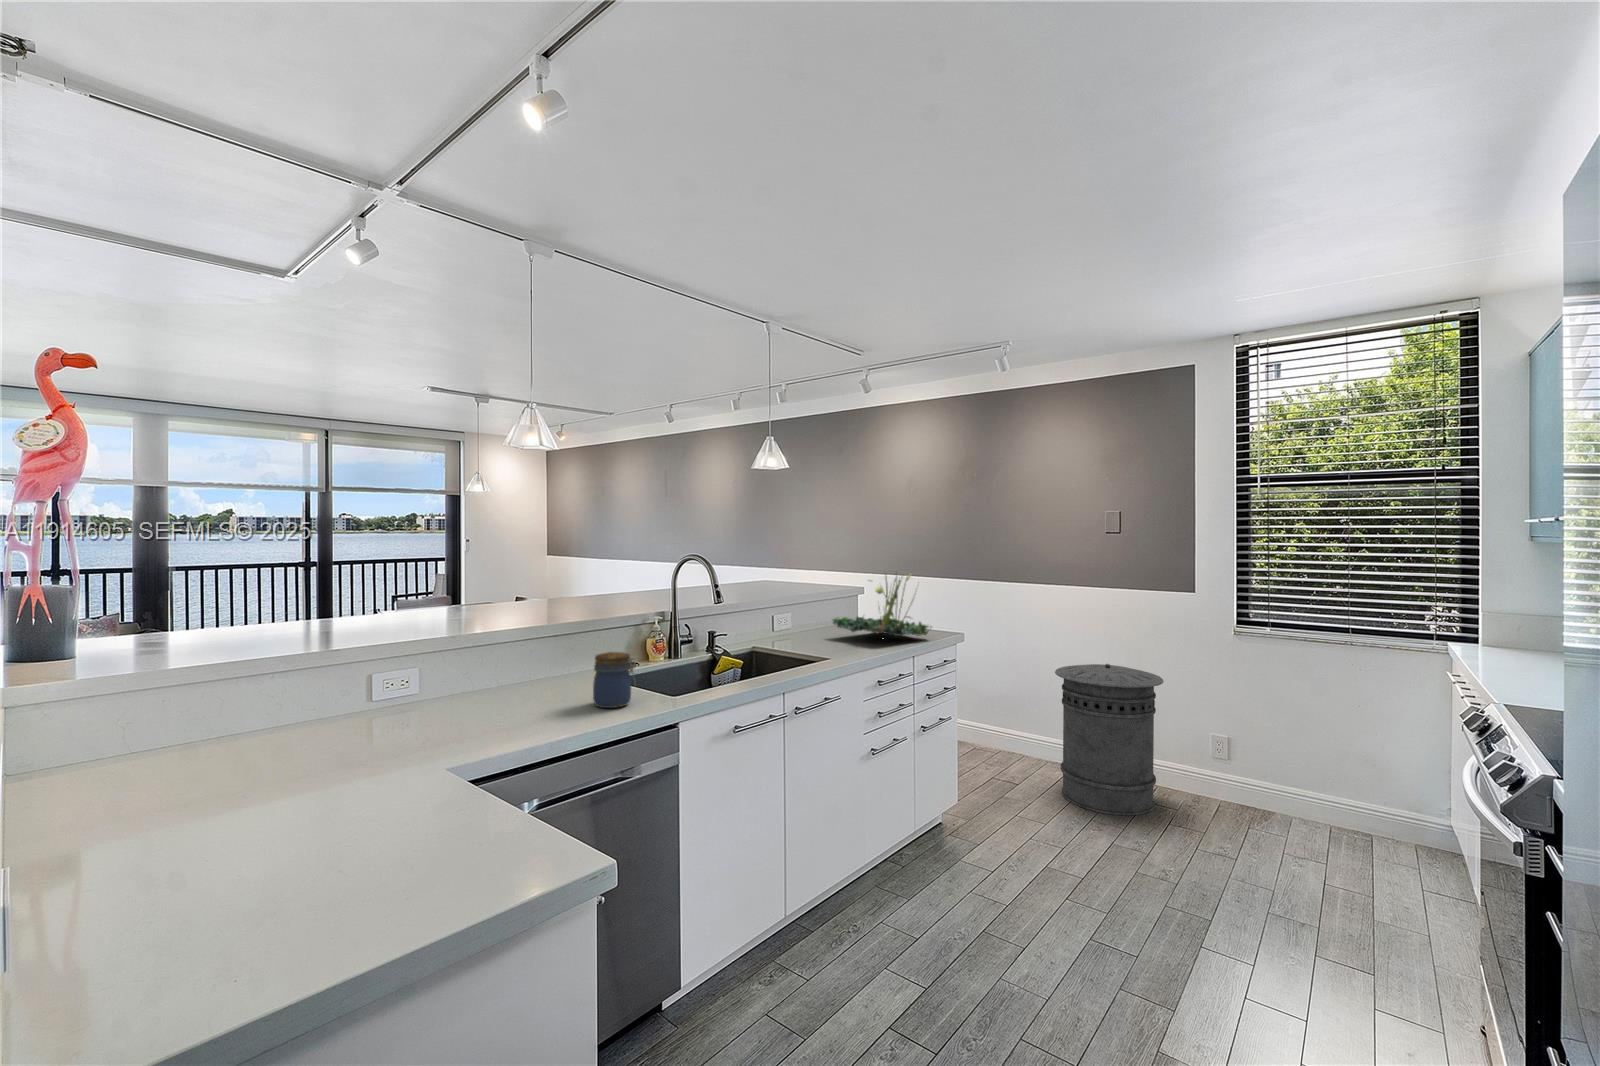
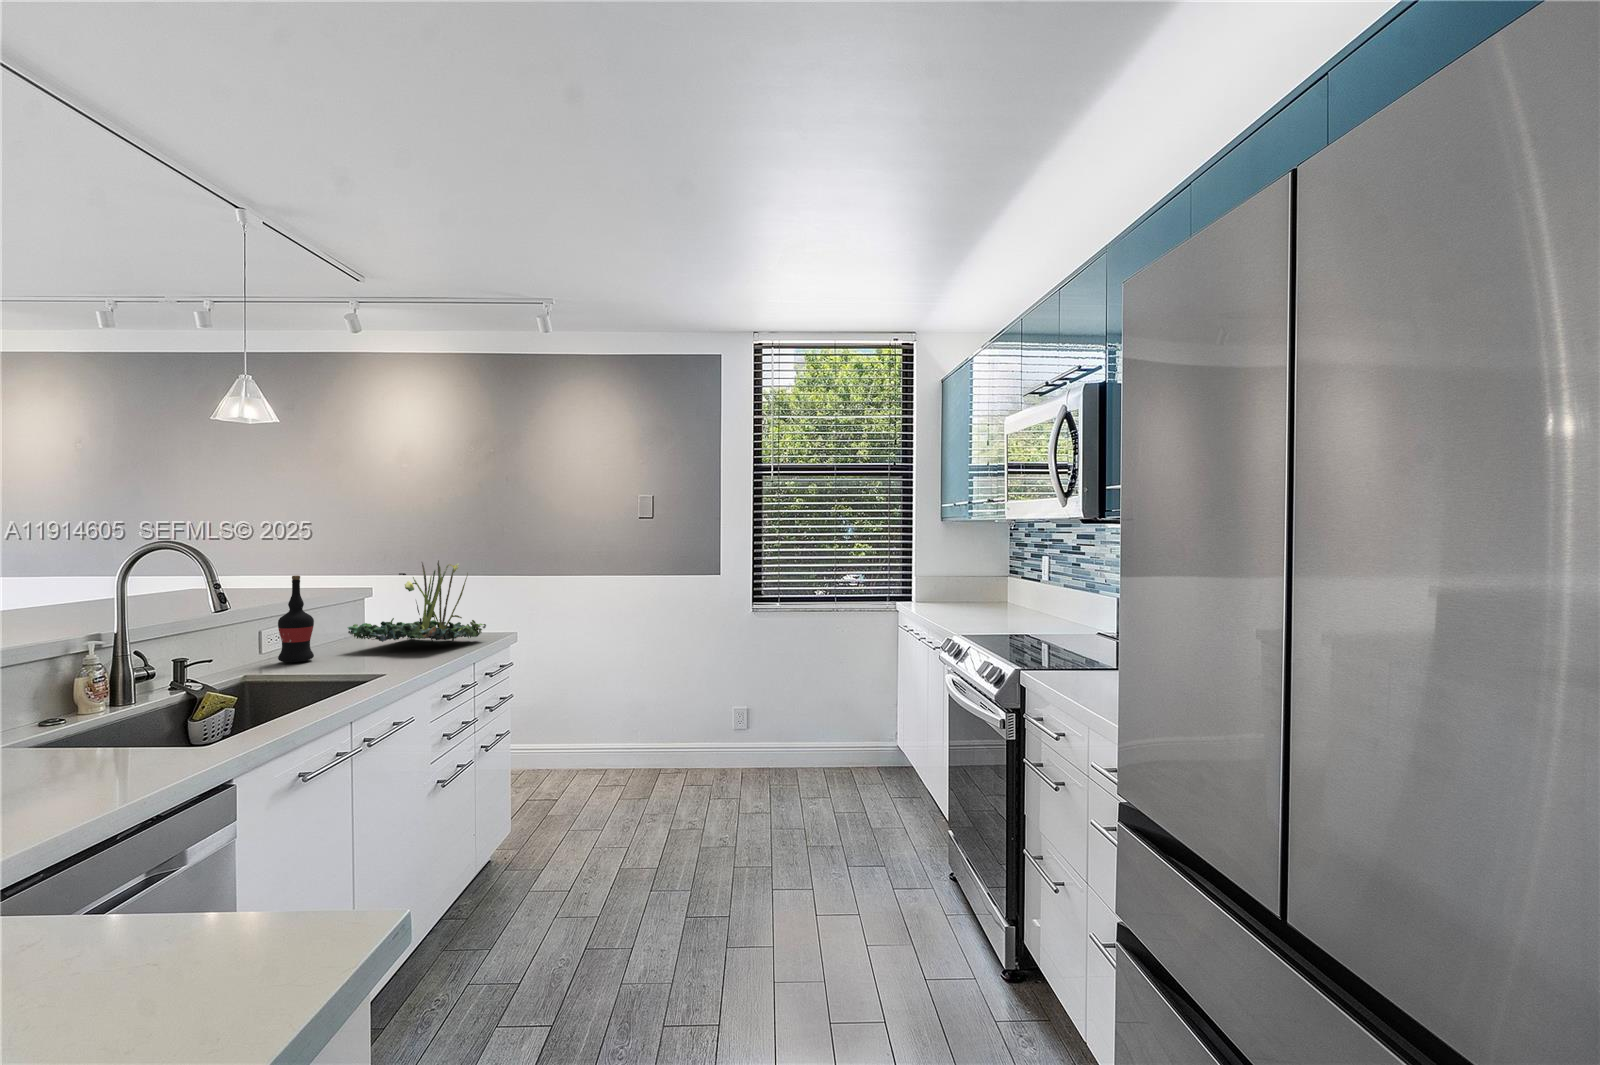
wine bottle: none [785,579,808,641] -> present [278,575,314,662]
jar: present [593,652,636,708] -> none [50,692,139,785]
trash can: present [1055,664,1164,815] -> none [598,650,700,802]

